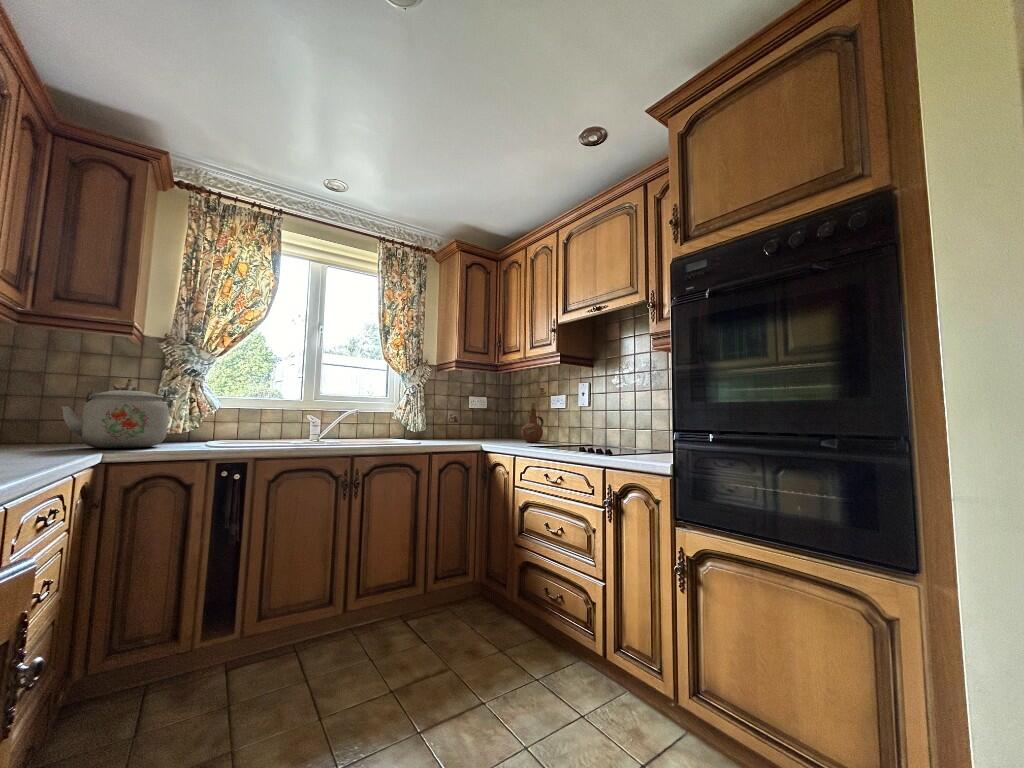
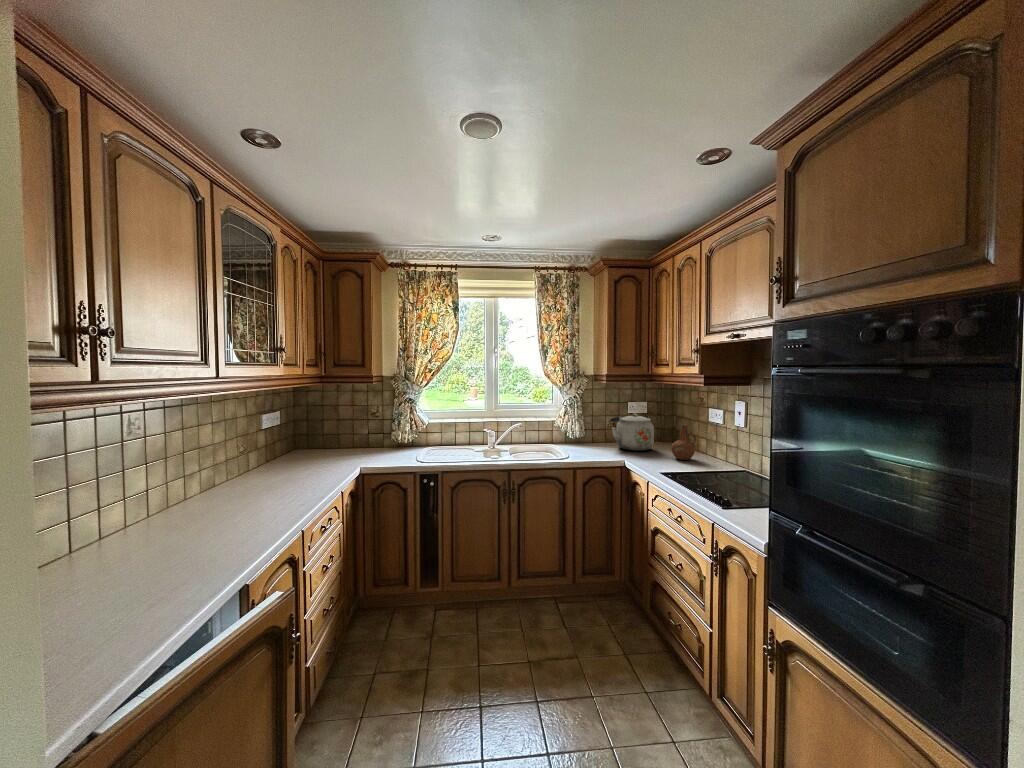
kettle: present [61,386,169,448] -> present [610,414,654,451]

